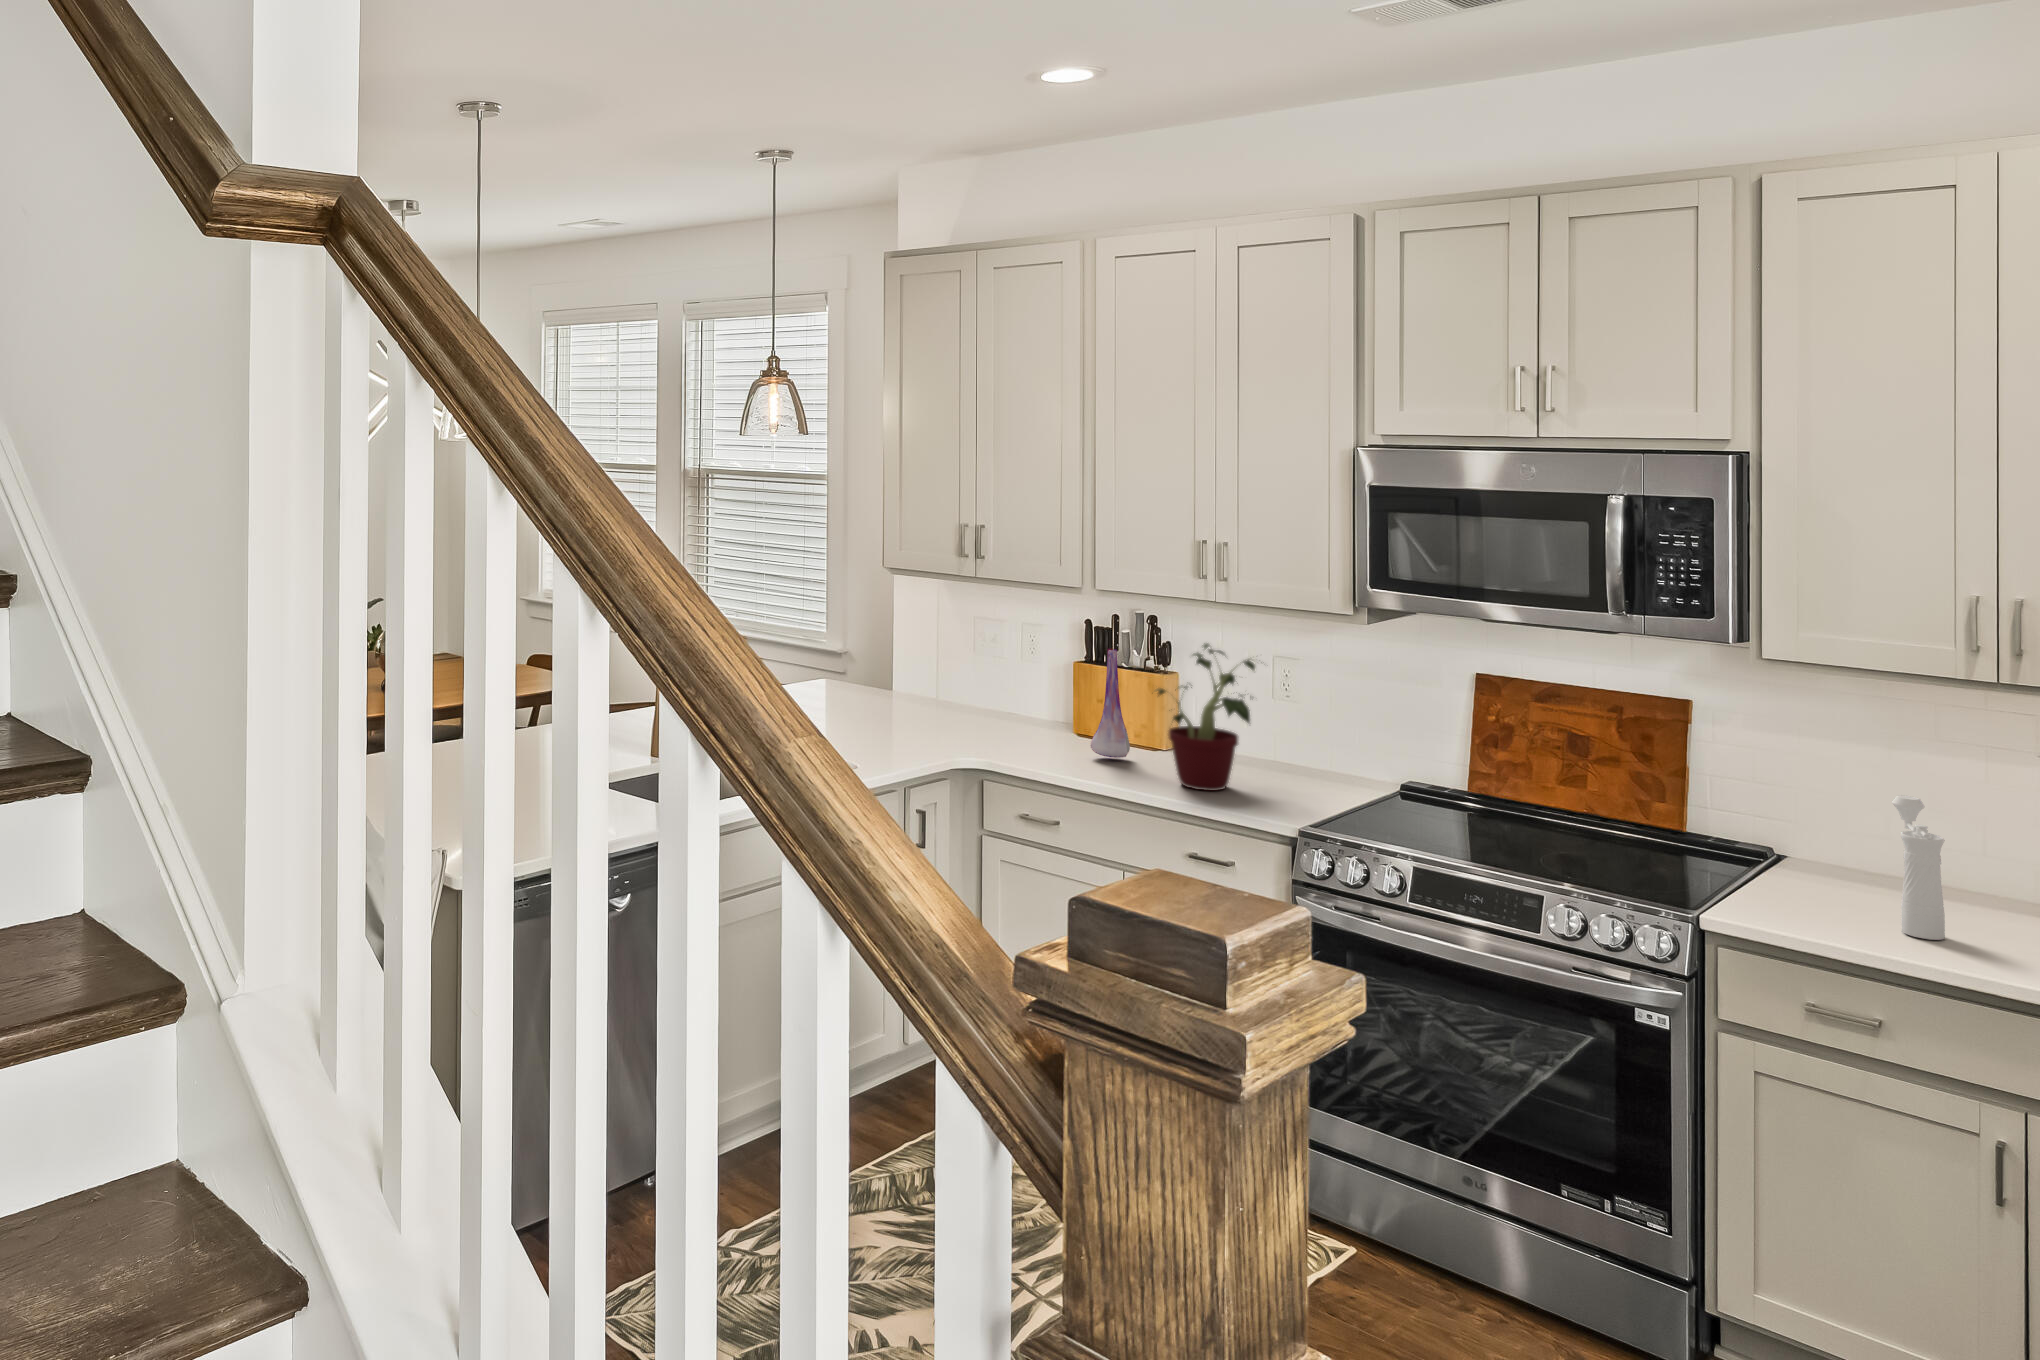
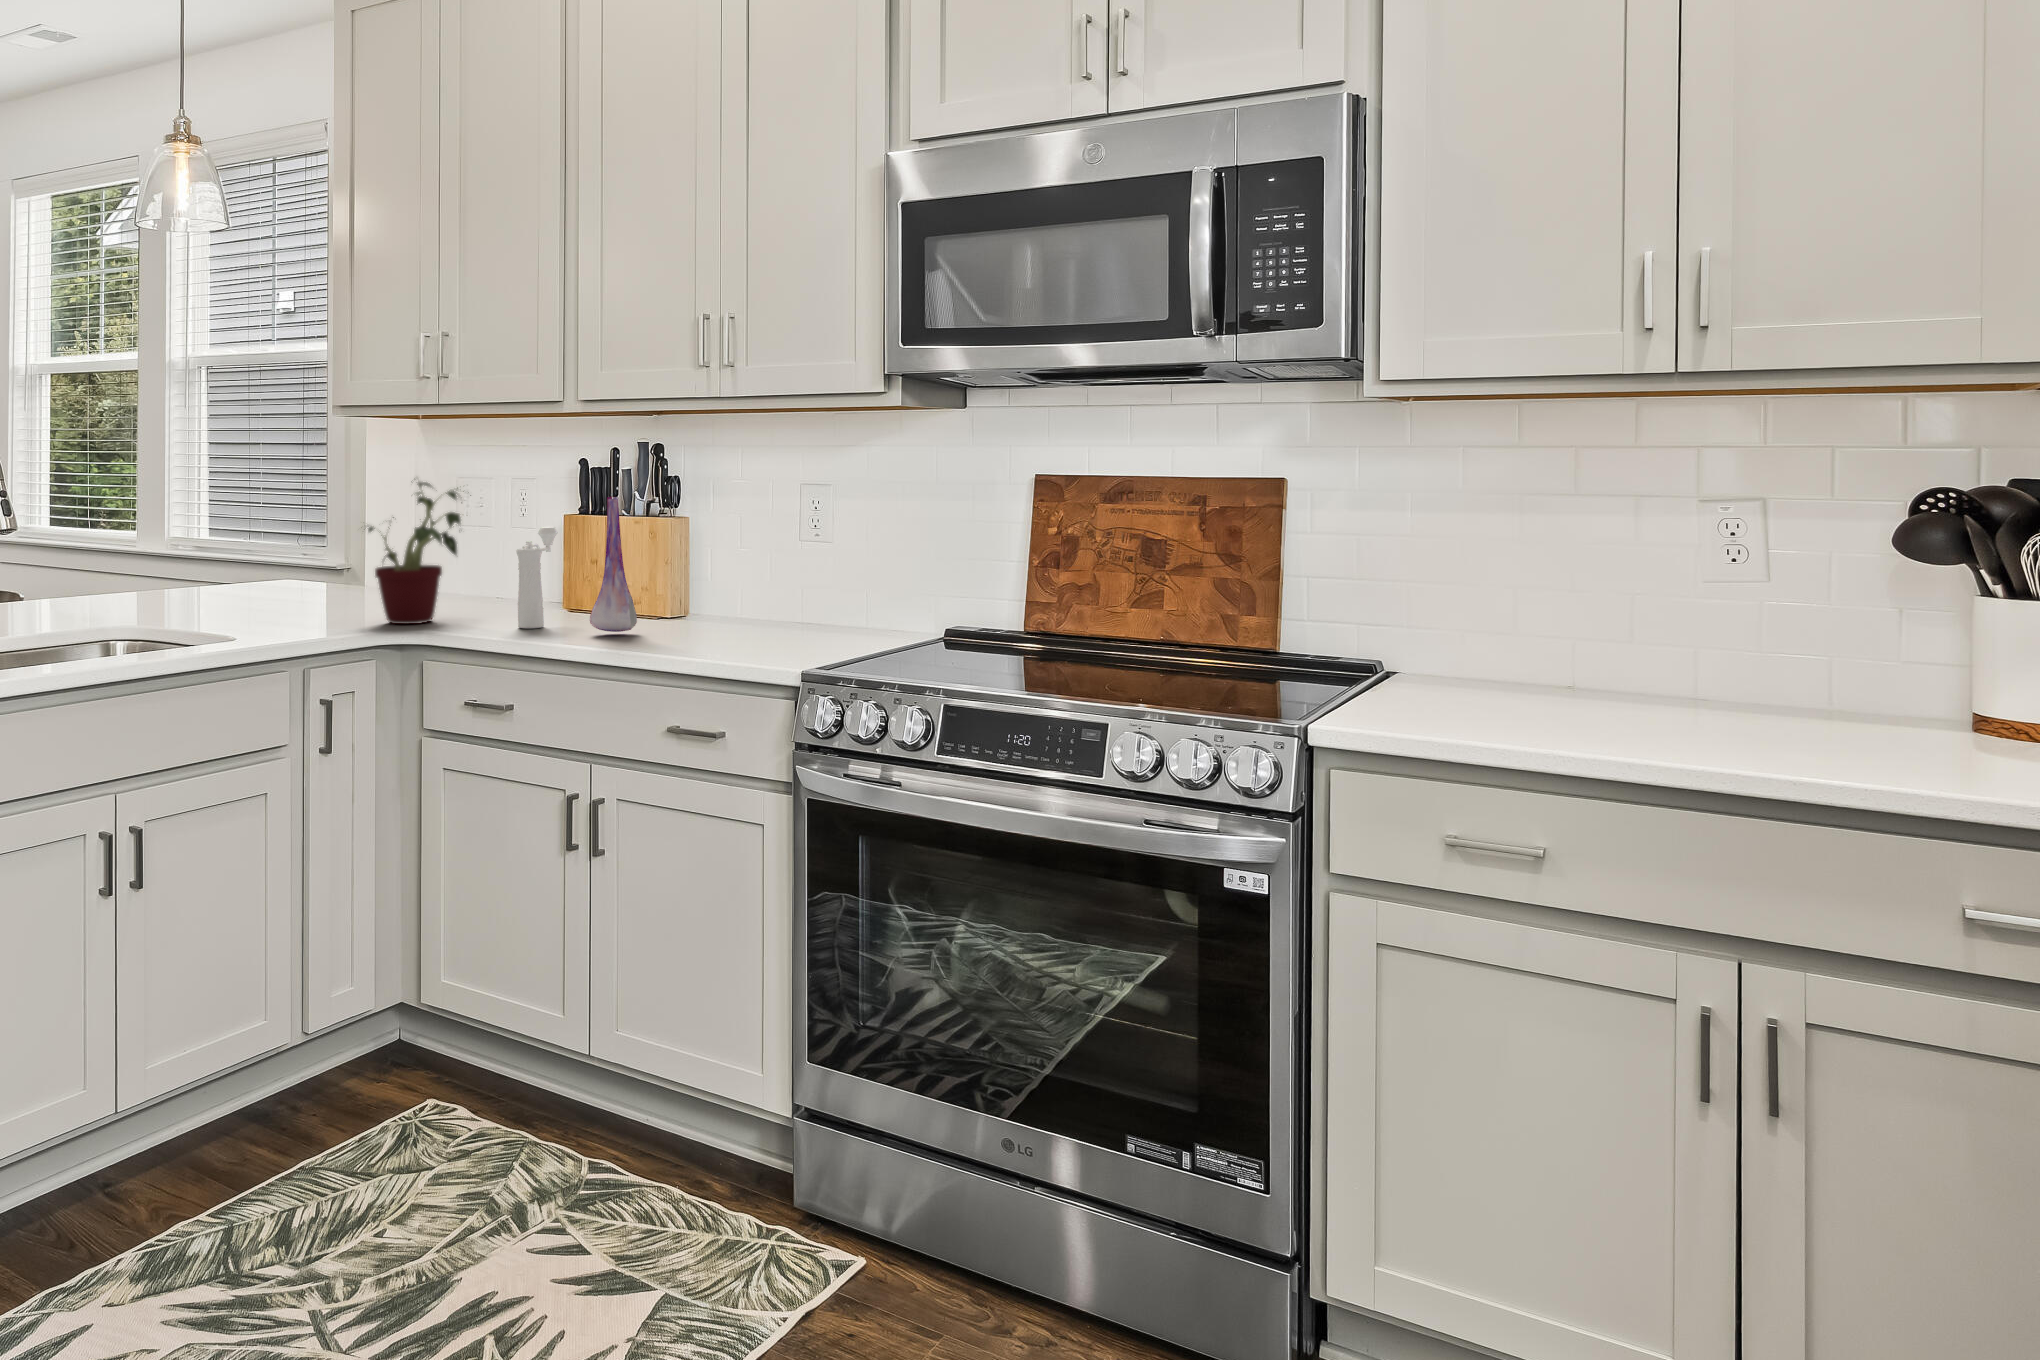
potted plant: present [1156,643,1255,791] -> present [368,482,471,624]
pepper mill: present [1892,795,1945,940] -> present [516,527,557,628]

